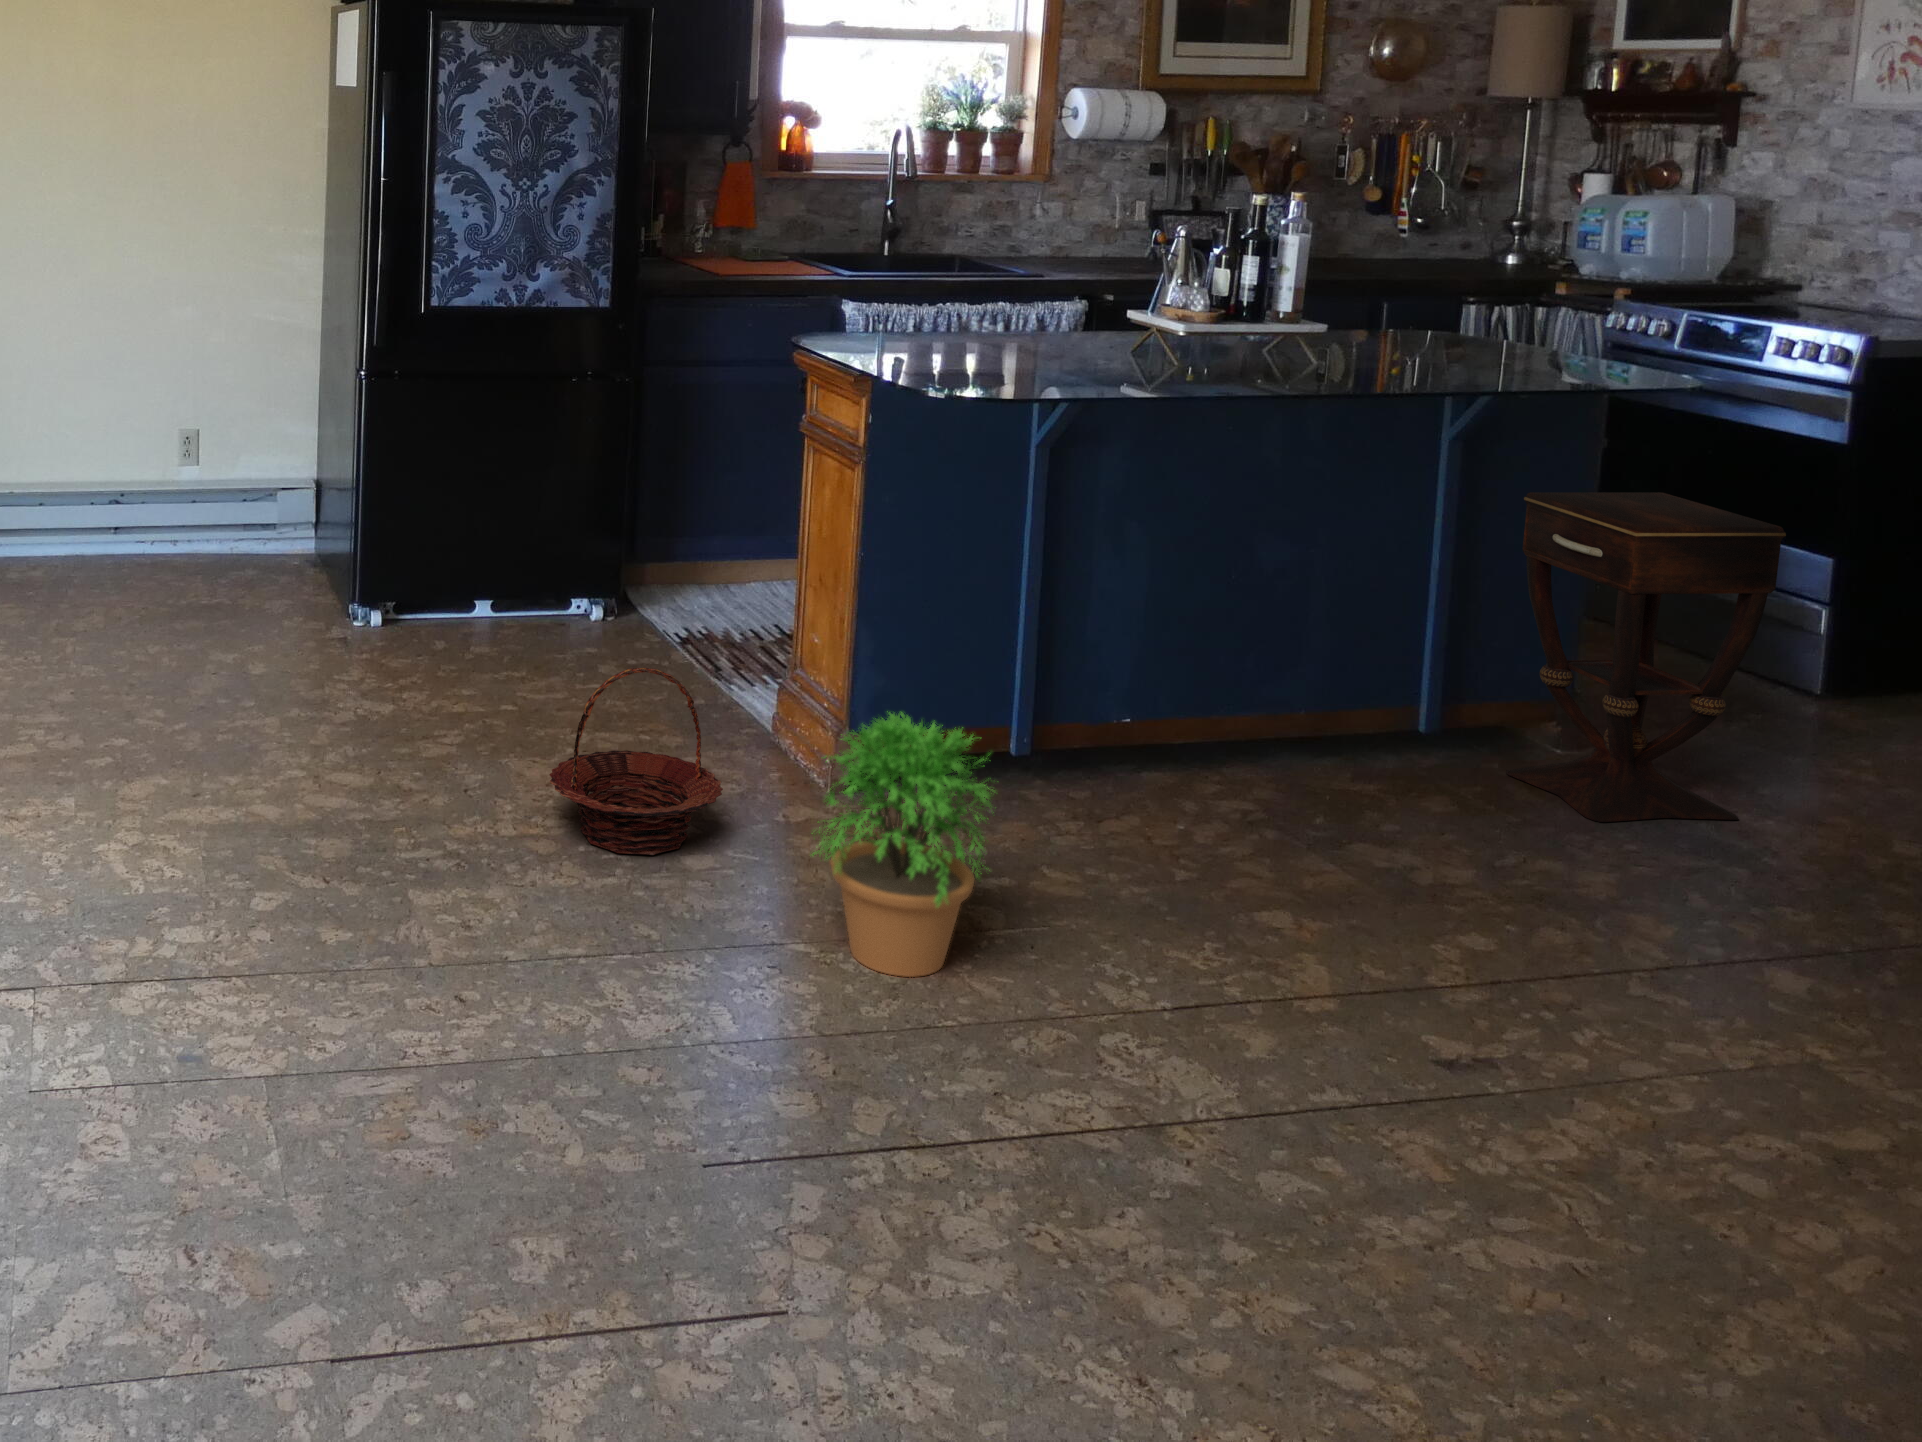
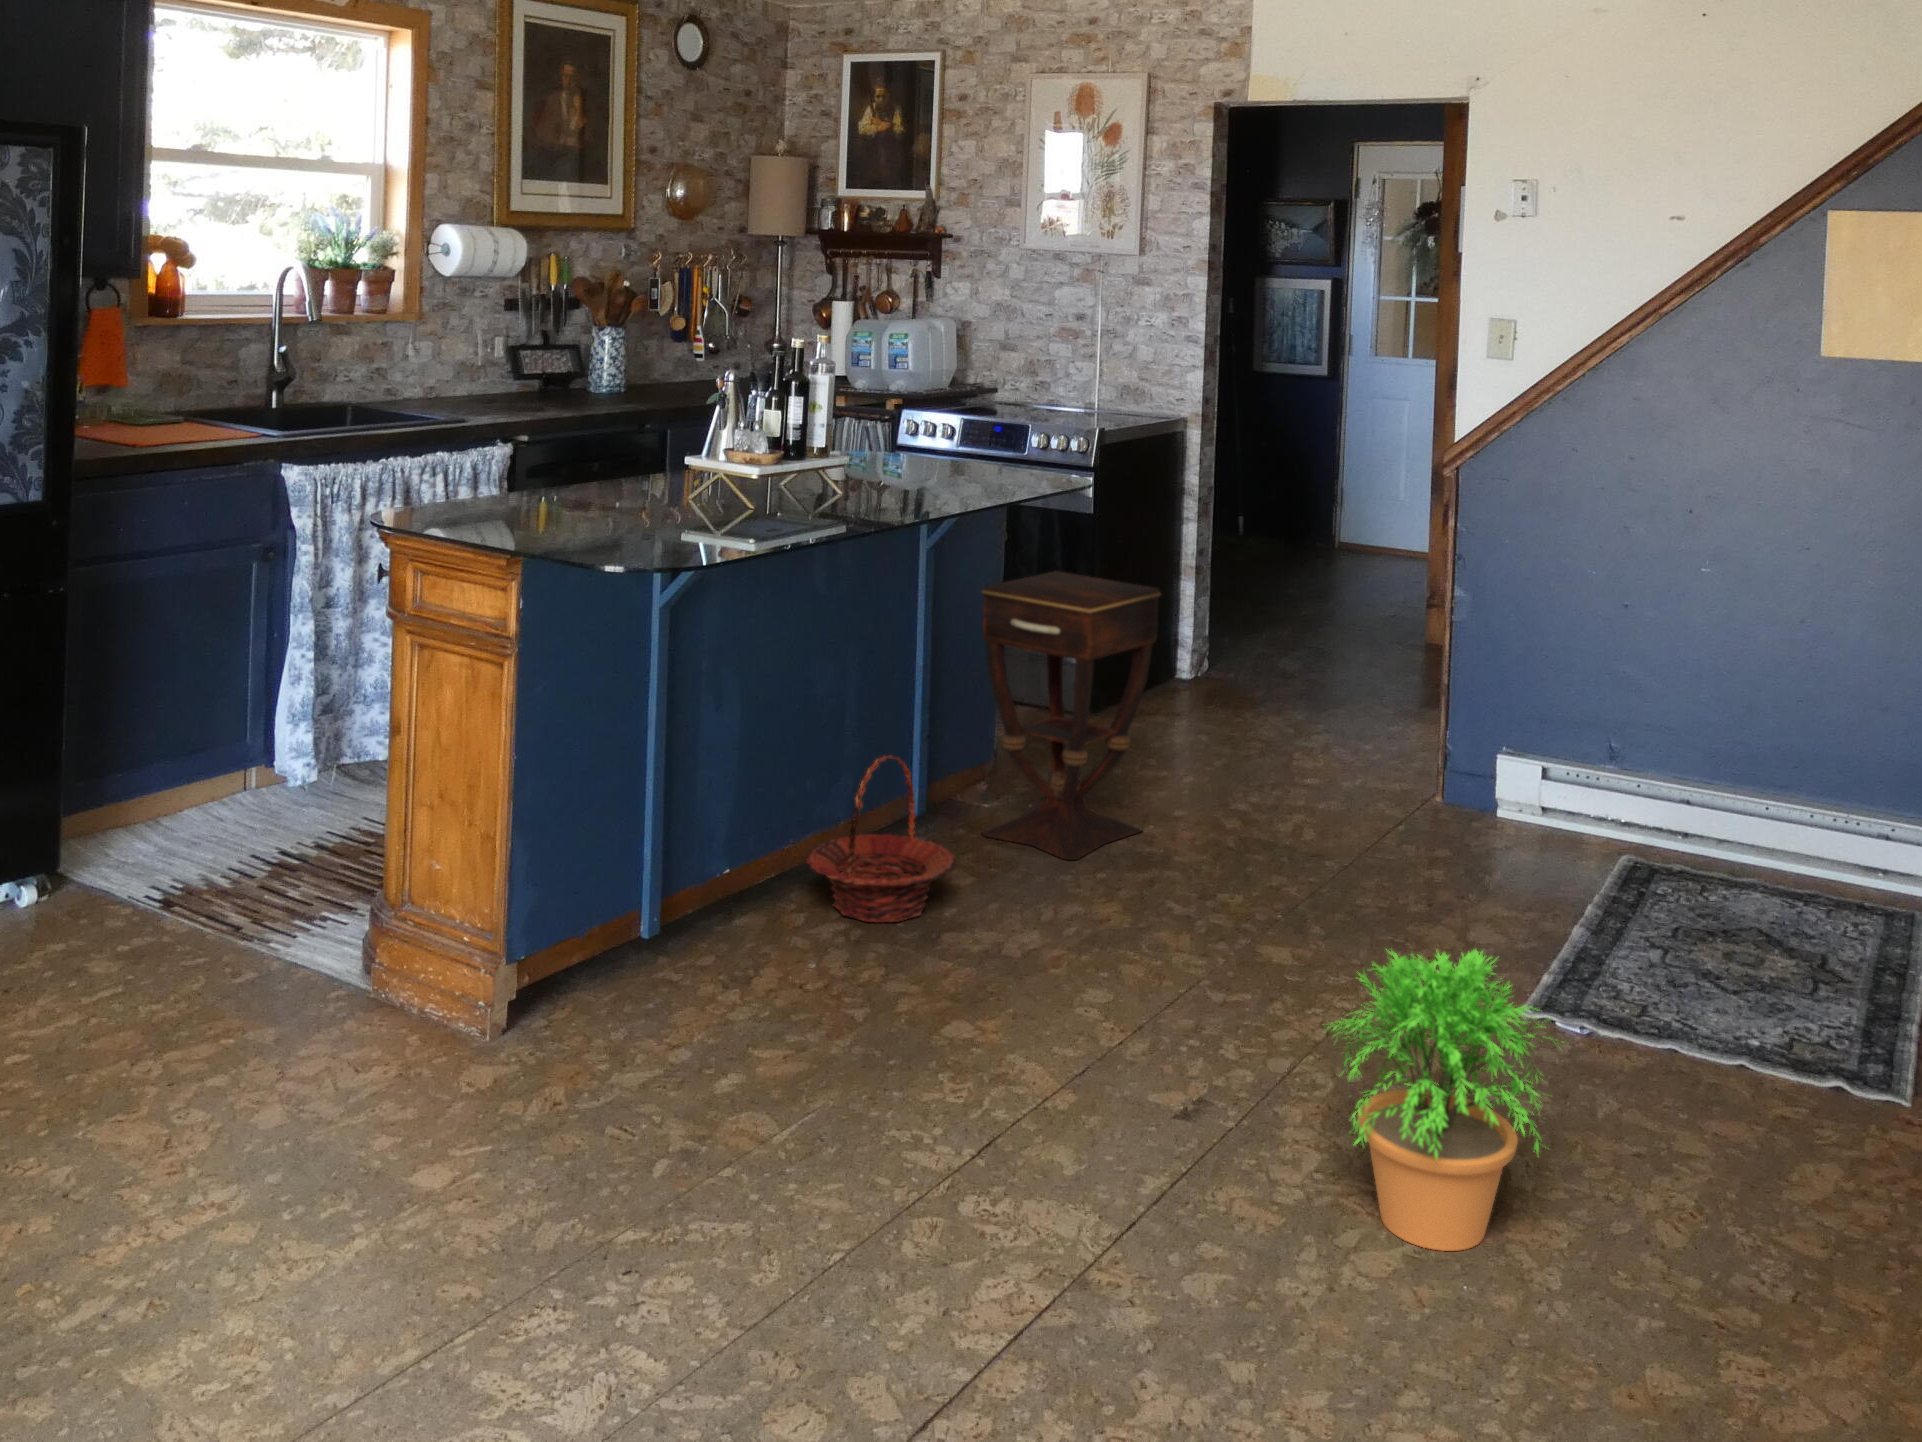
basket: present [549,668,723,855] -> present [806,755,956,922]
potted plant: present [814,712,993,977] -> present [1333,950,1558,1251]

